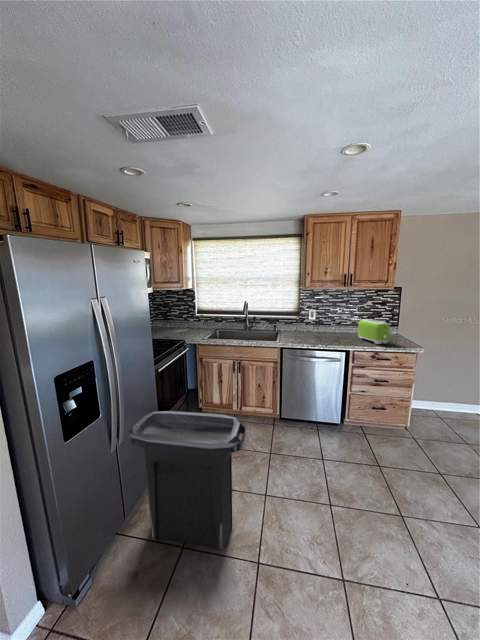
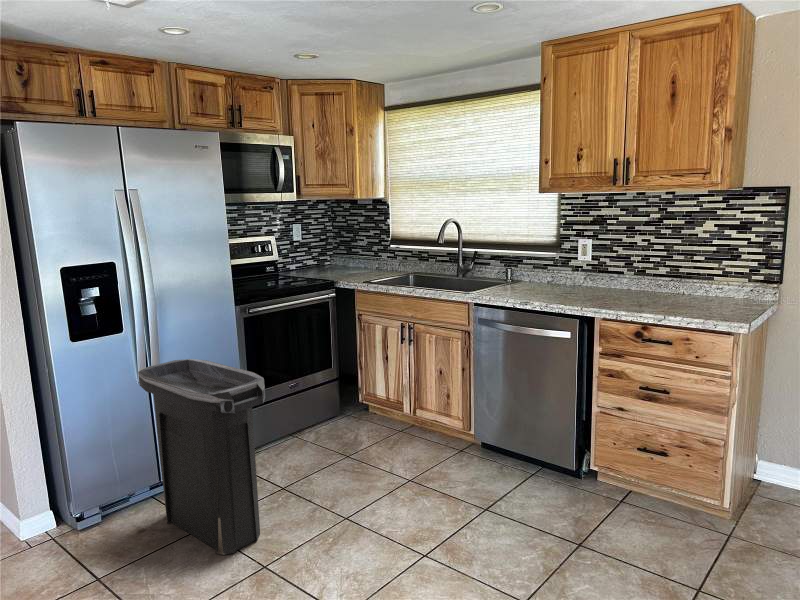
toaster: present [358,319,390,344] -> none [652,260,699,314]

